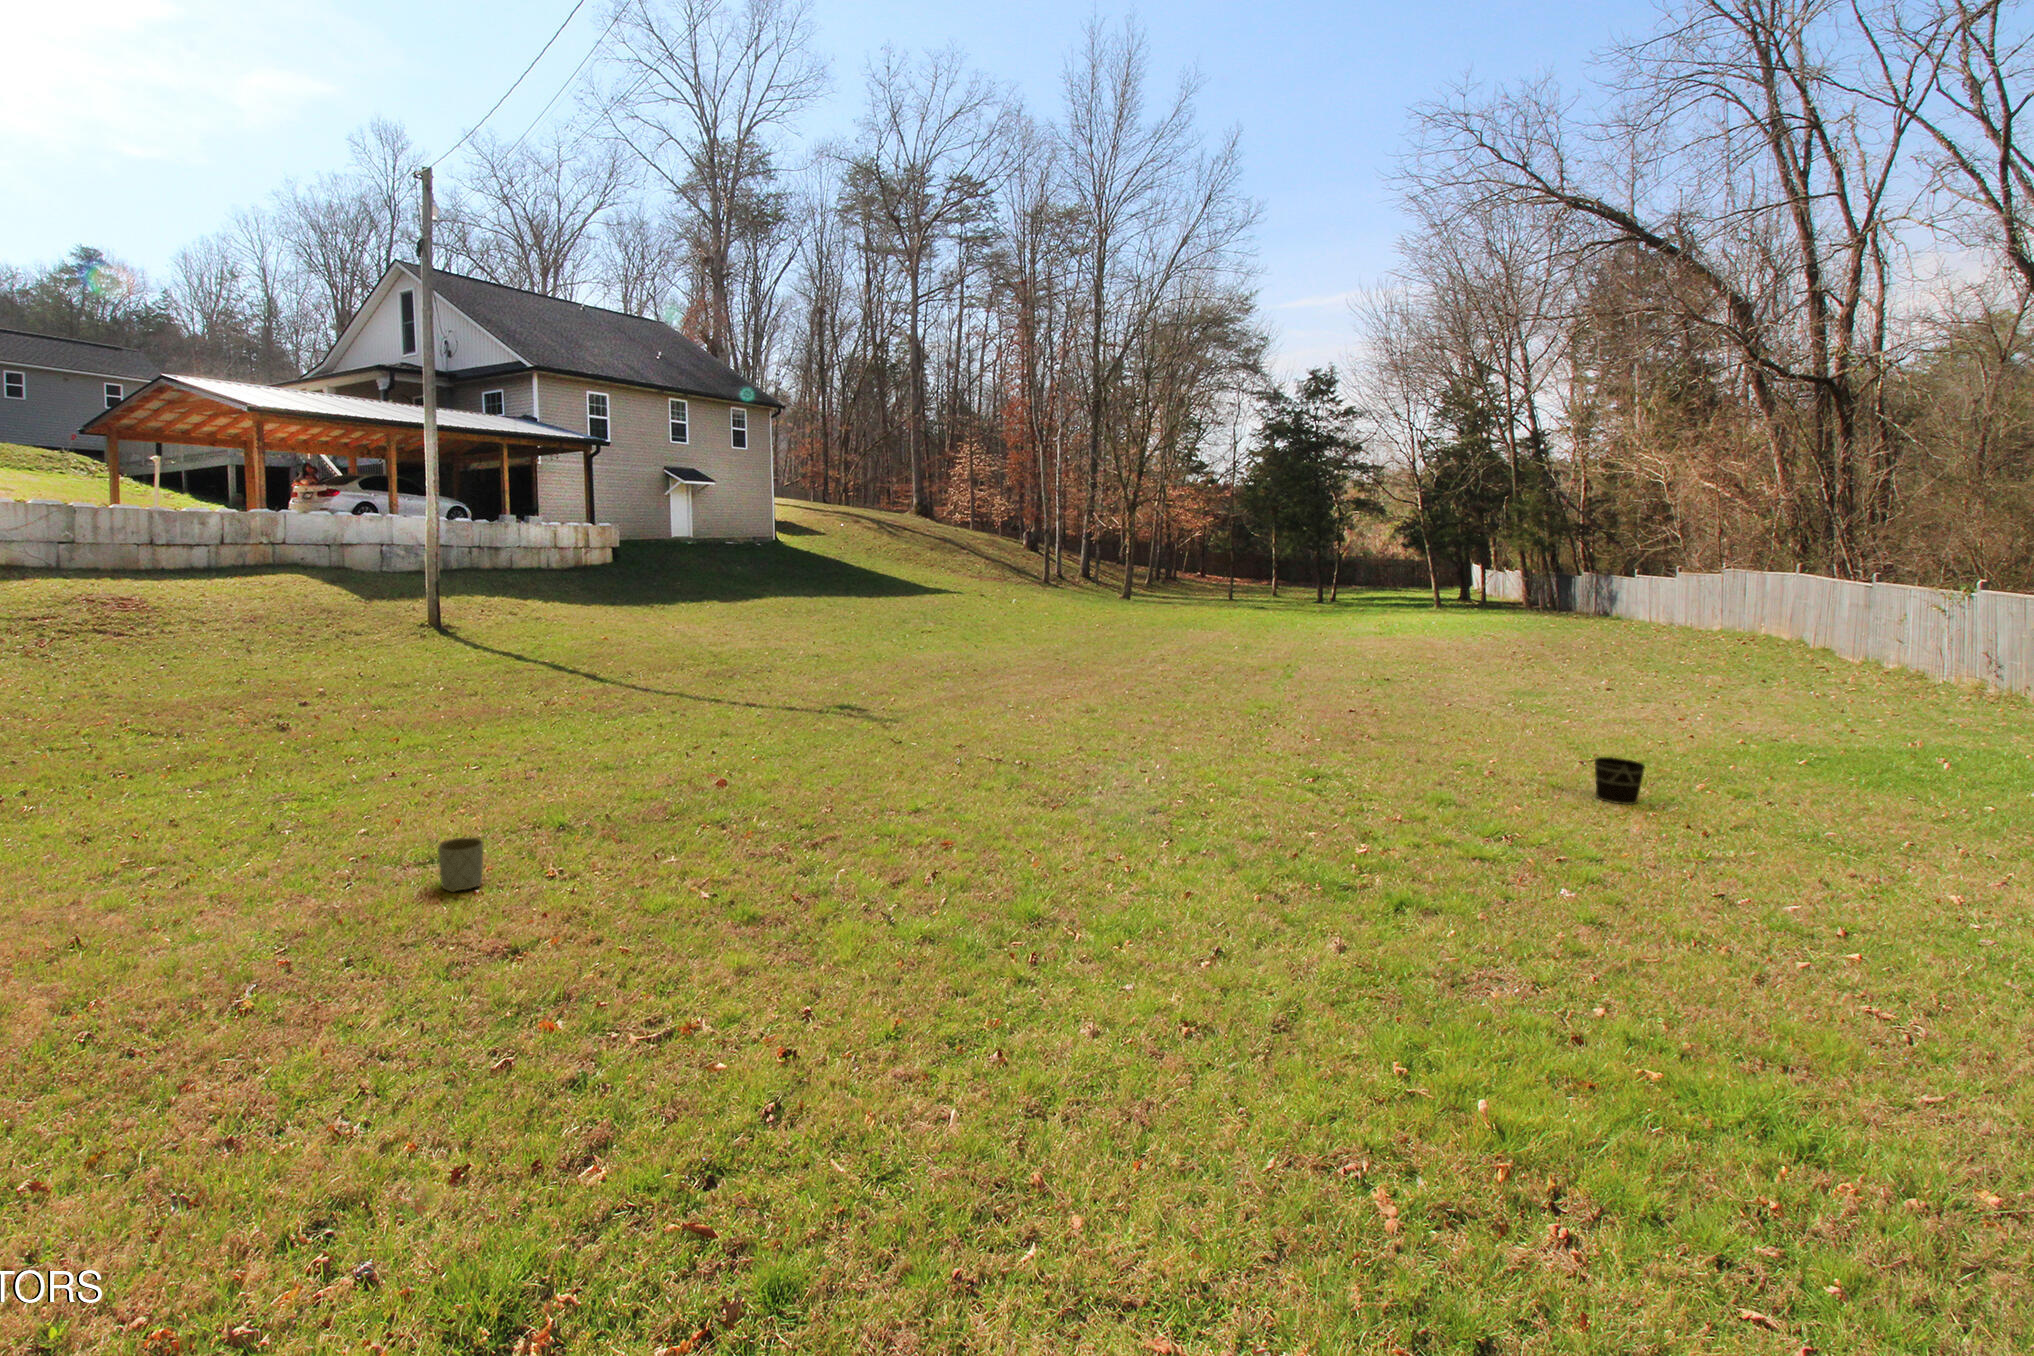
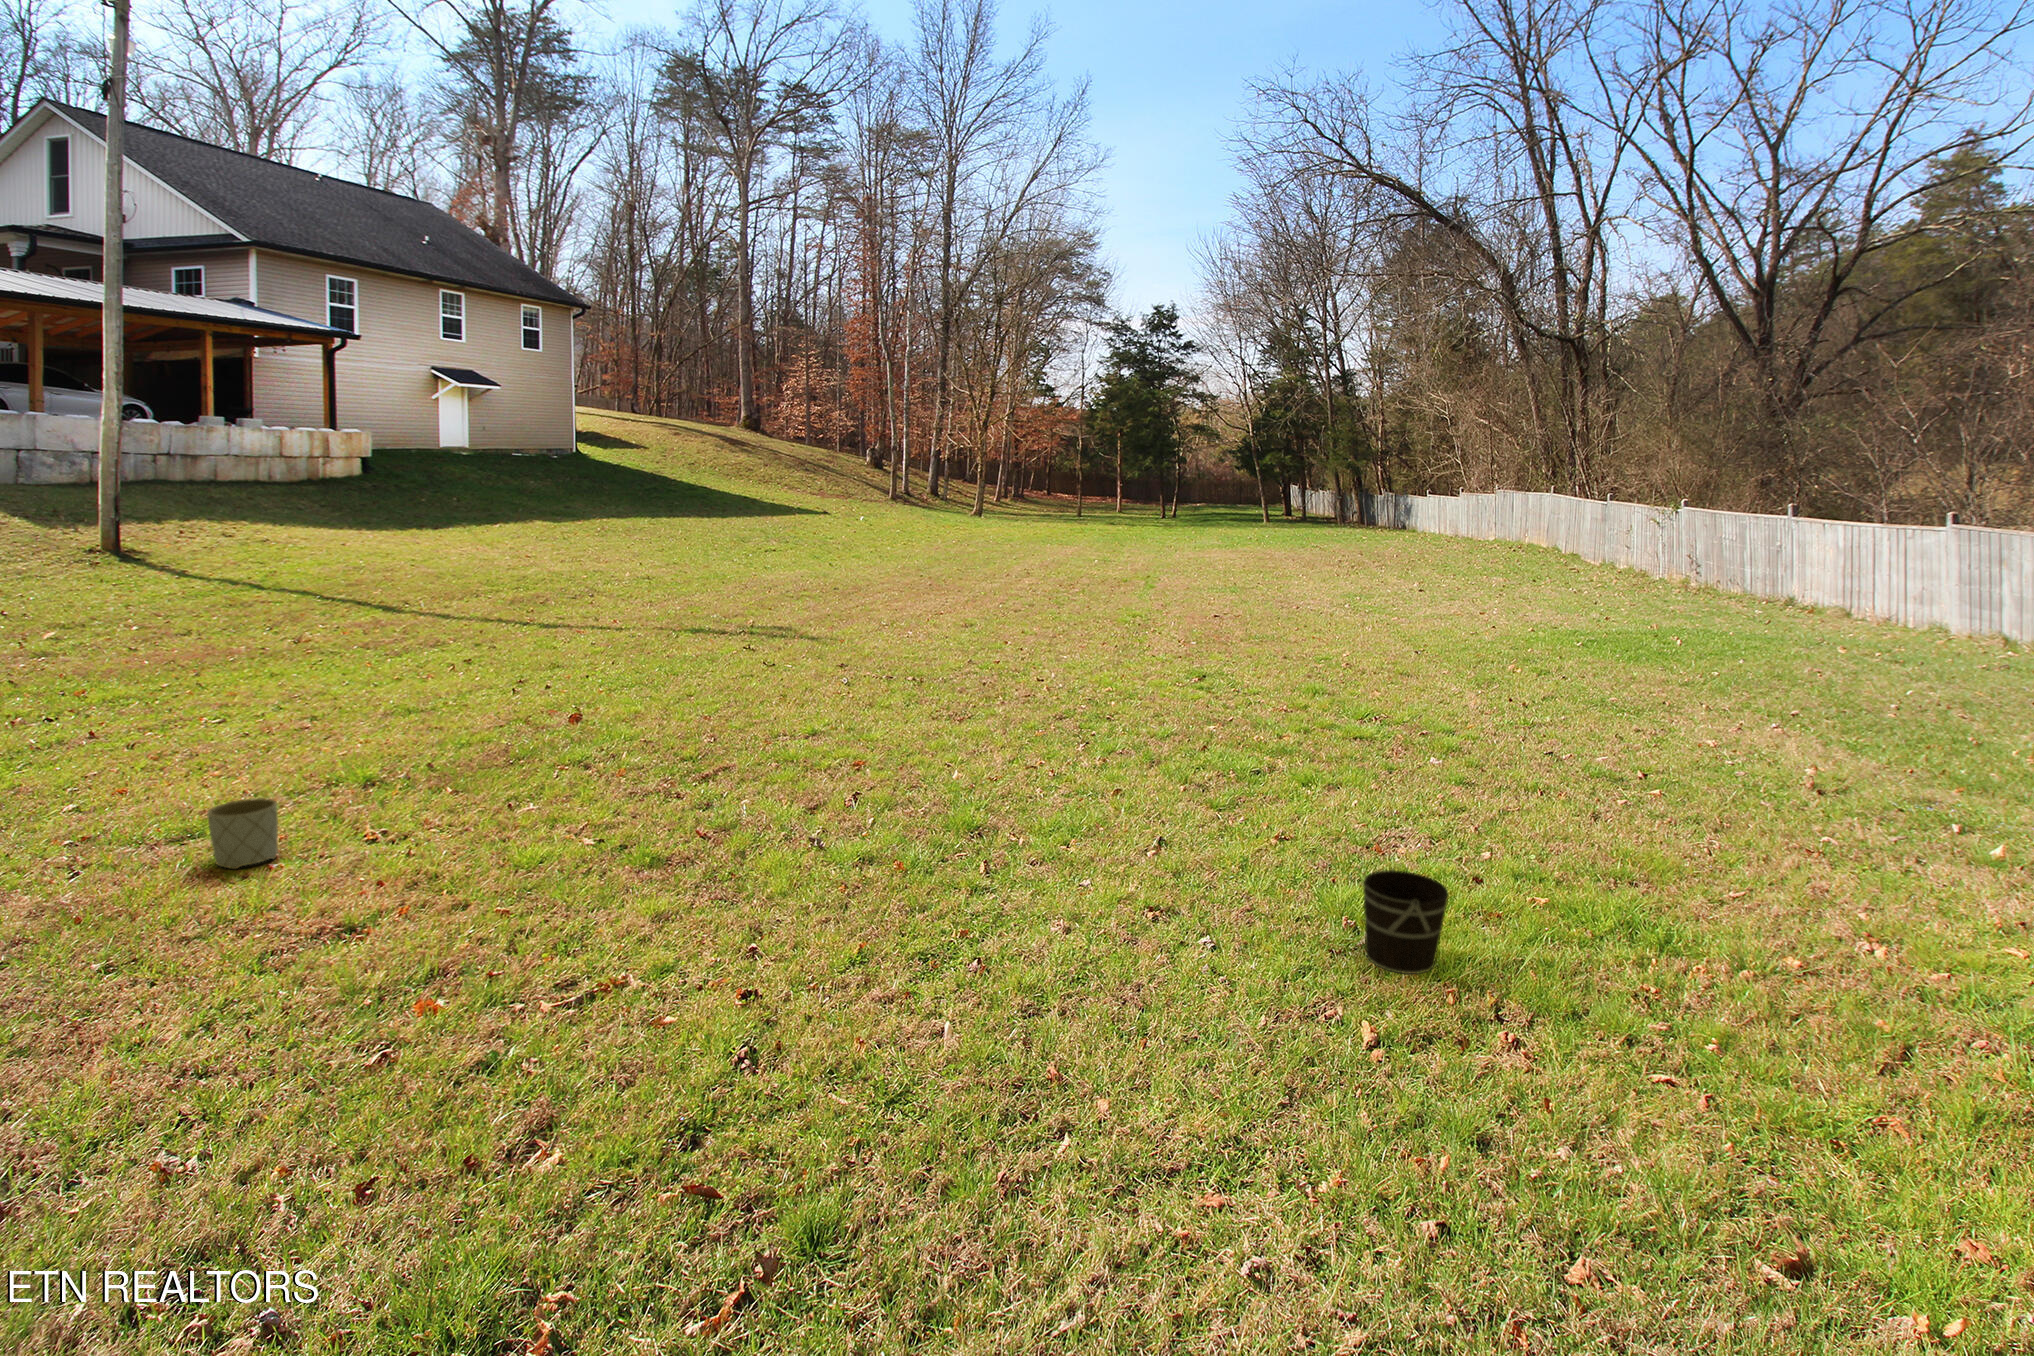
bucket: present [1595,757,1645,804] -> present [1362,868,1449,974]

